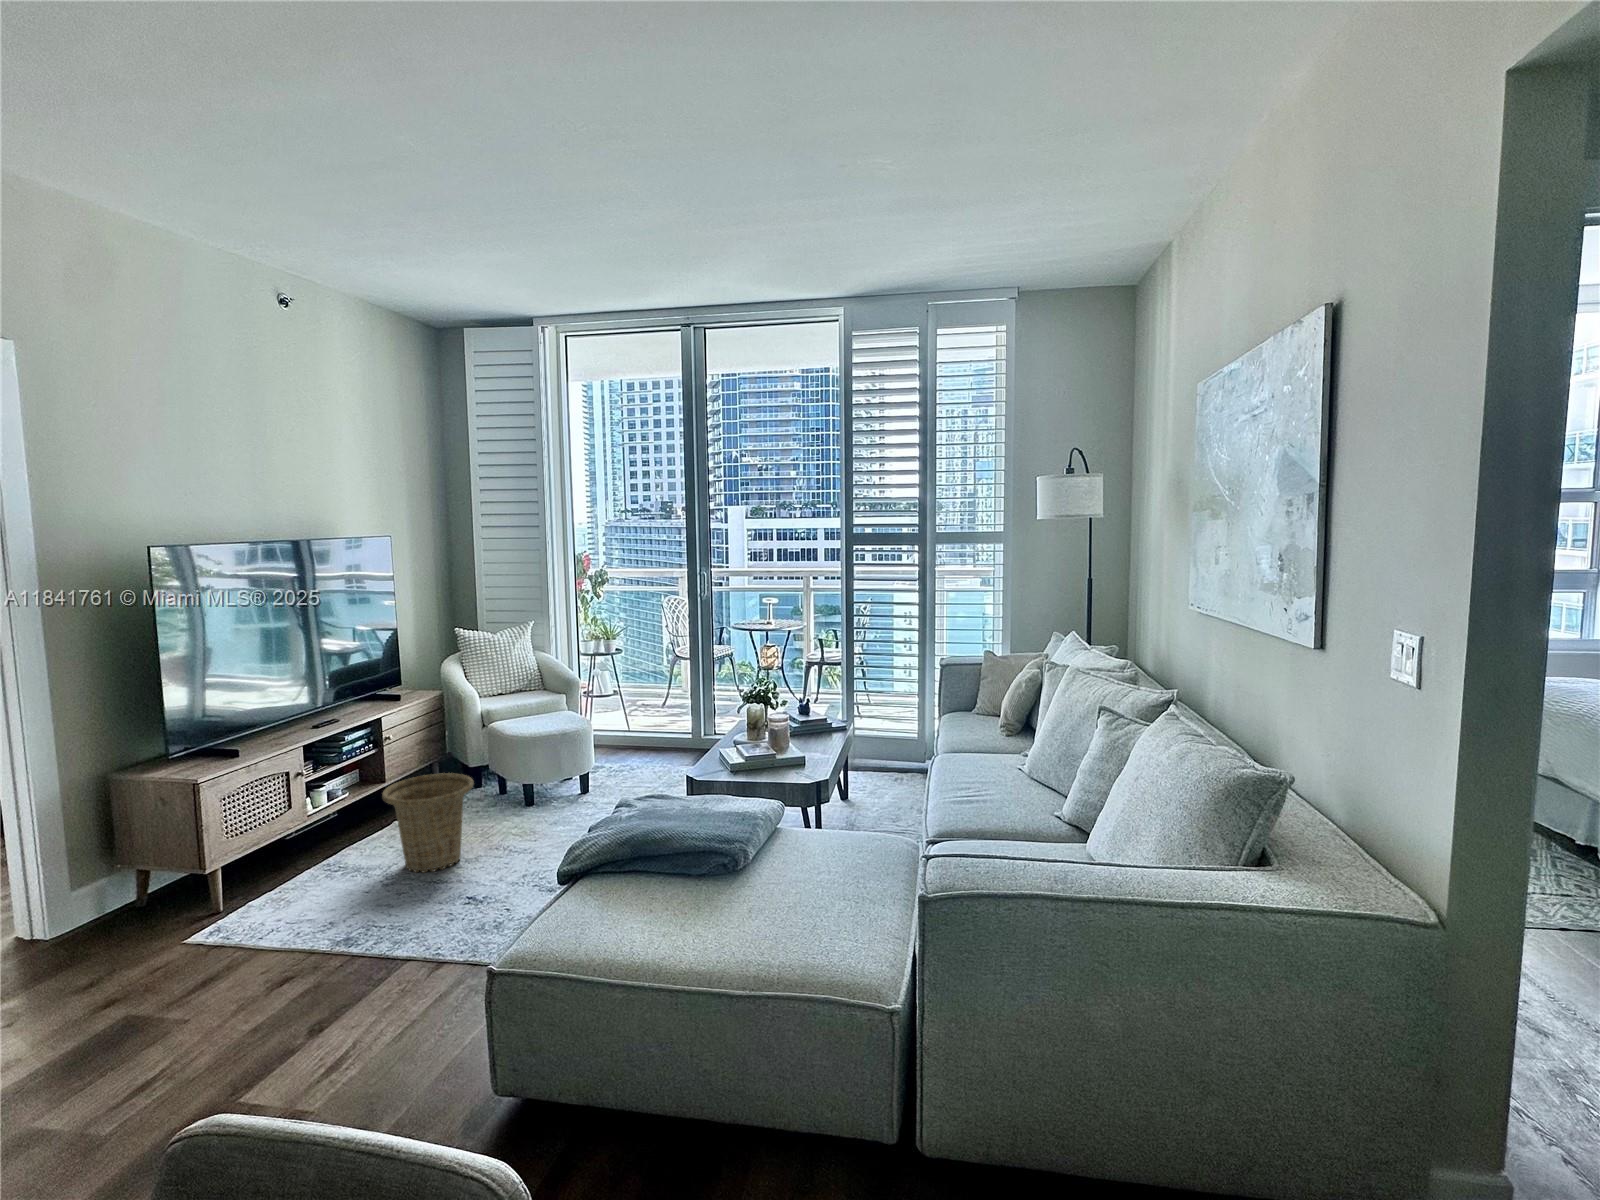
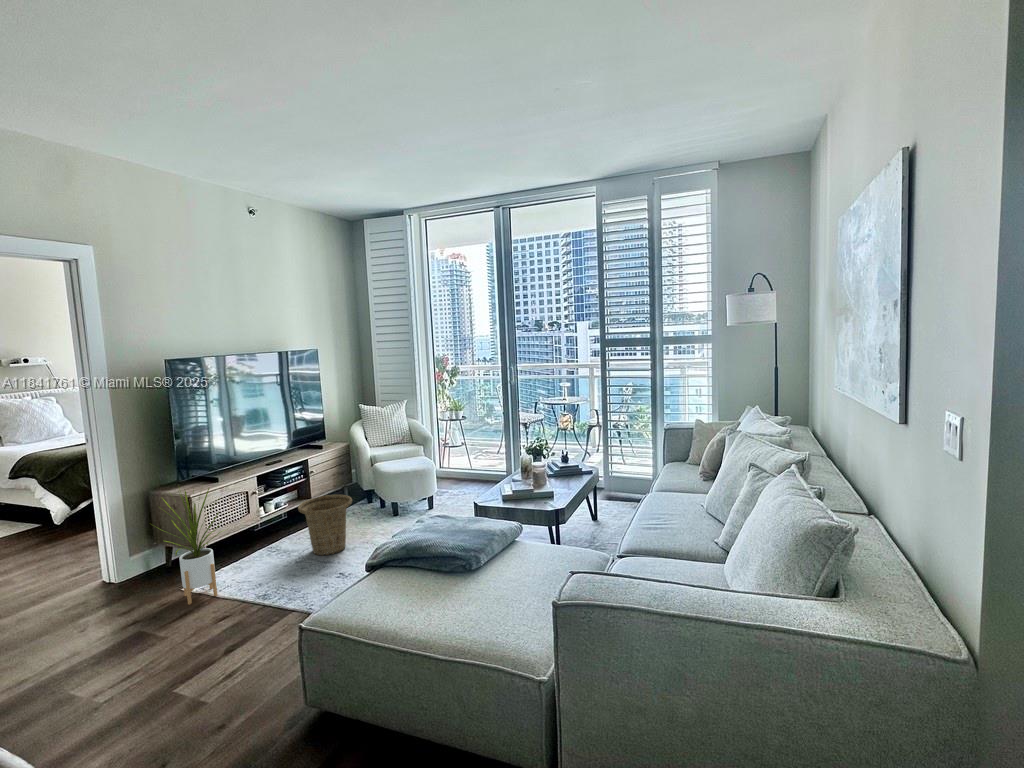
house plant: none [140,756,278,965] -> present [162,488,222,604]

